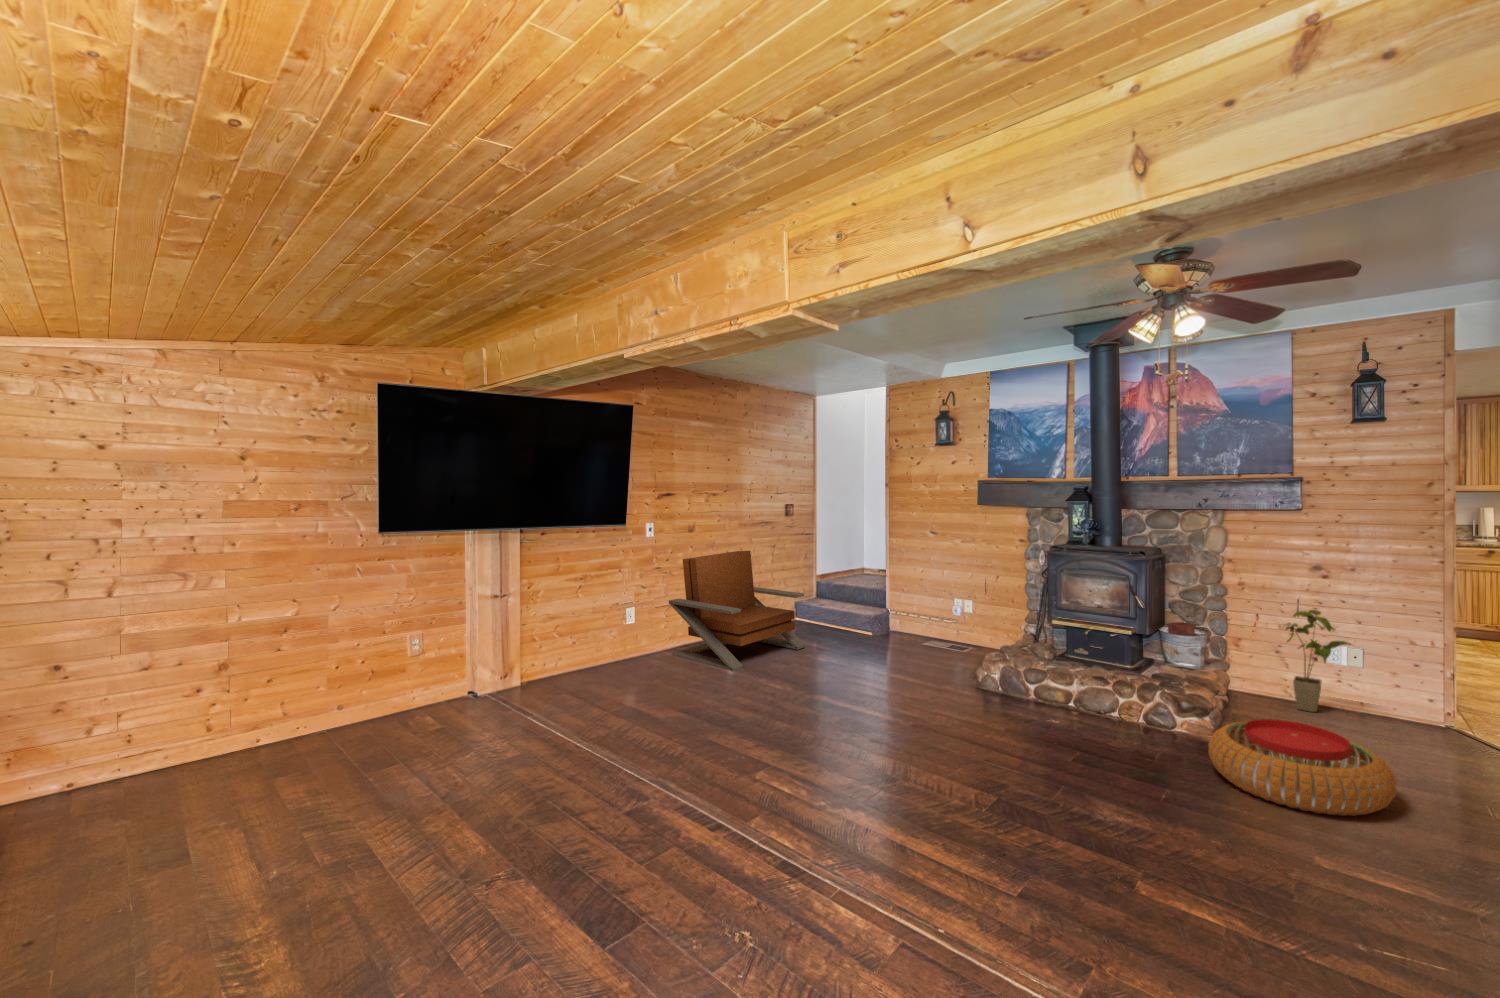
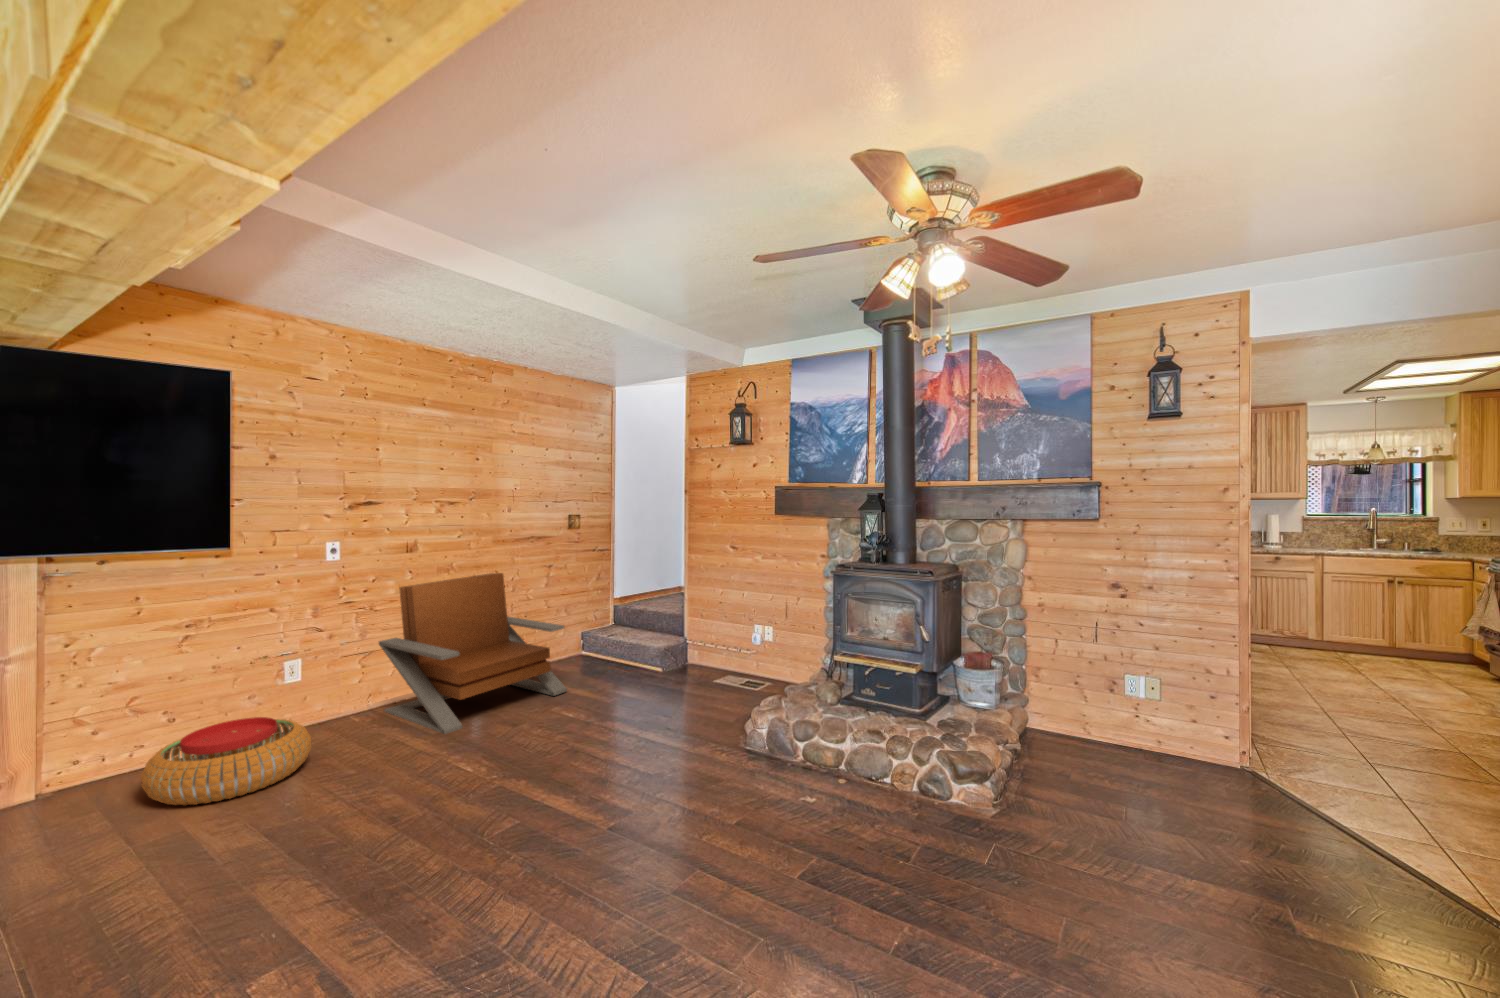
house plant: present [1285,610,1349,712] -> none [1082,638,1156,759]
pouf: present [1209,719,1396,816] -> present [141,717,311,805]

